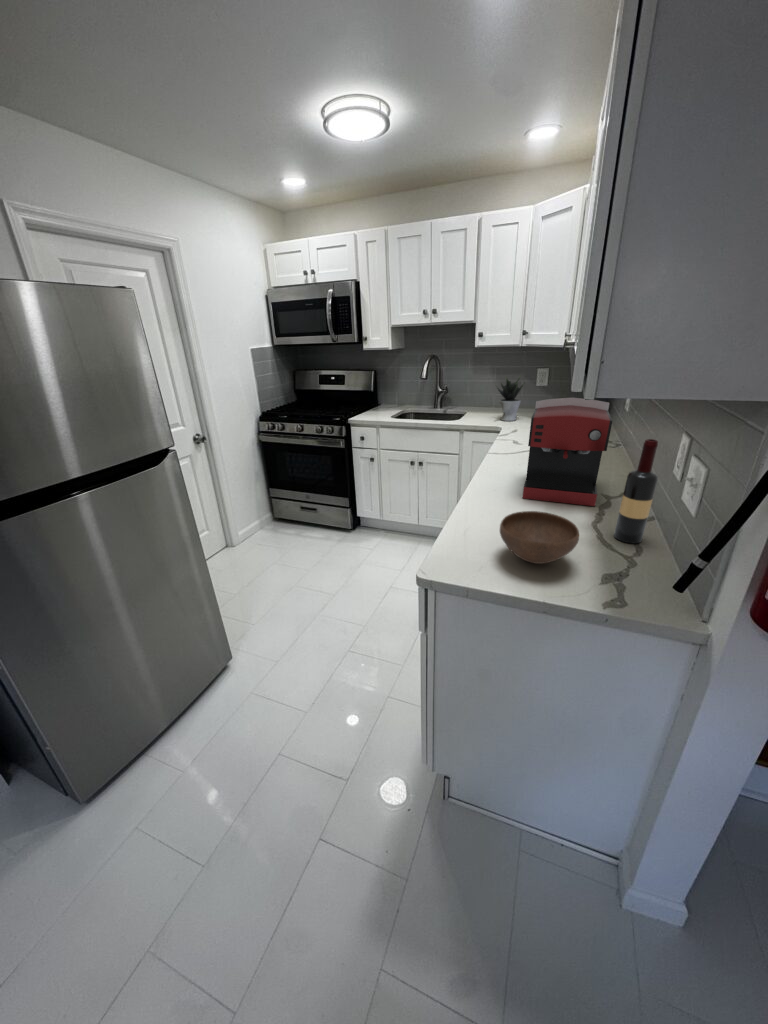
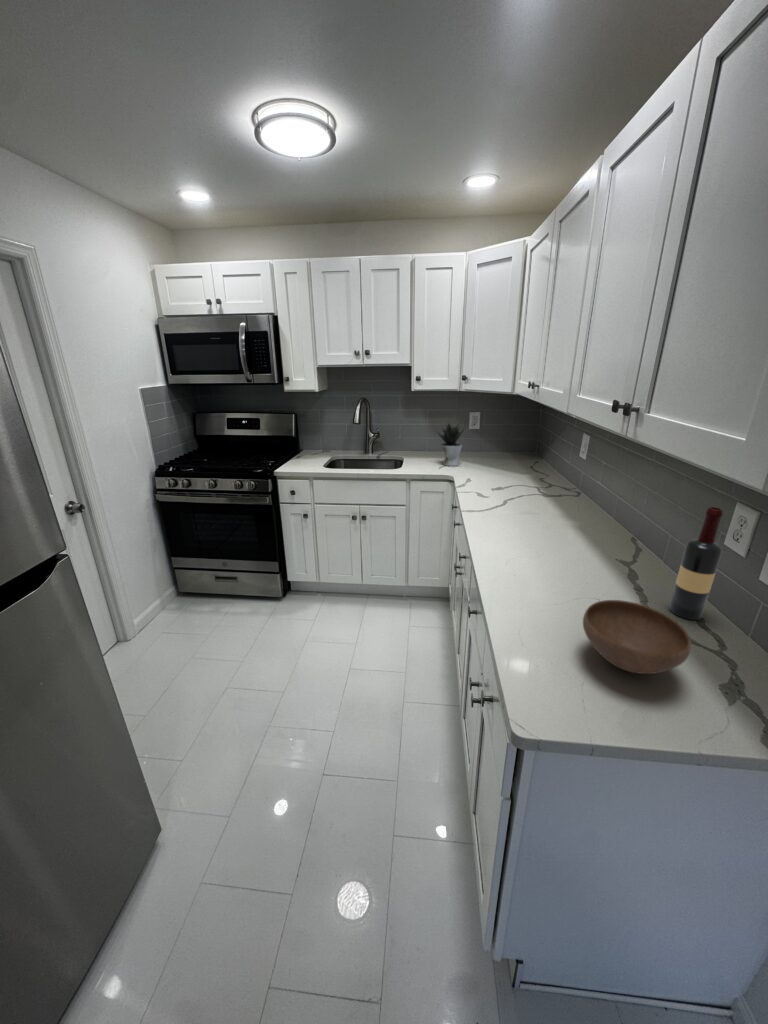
coffee maker: present [522,398,612,506] -> none [524,453,640,571]

